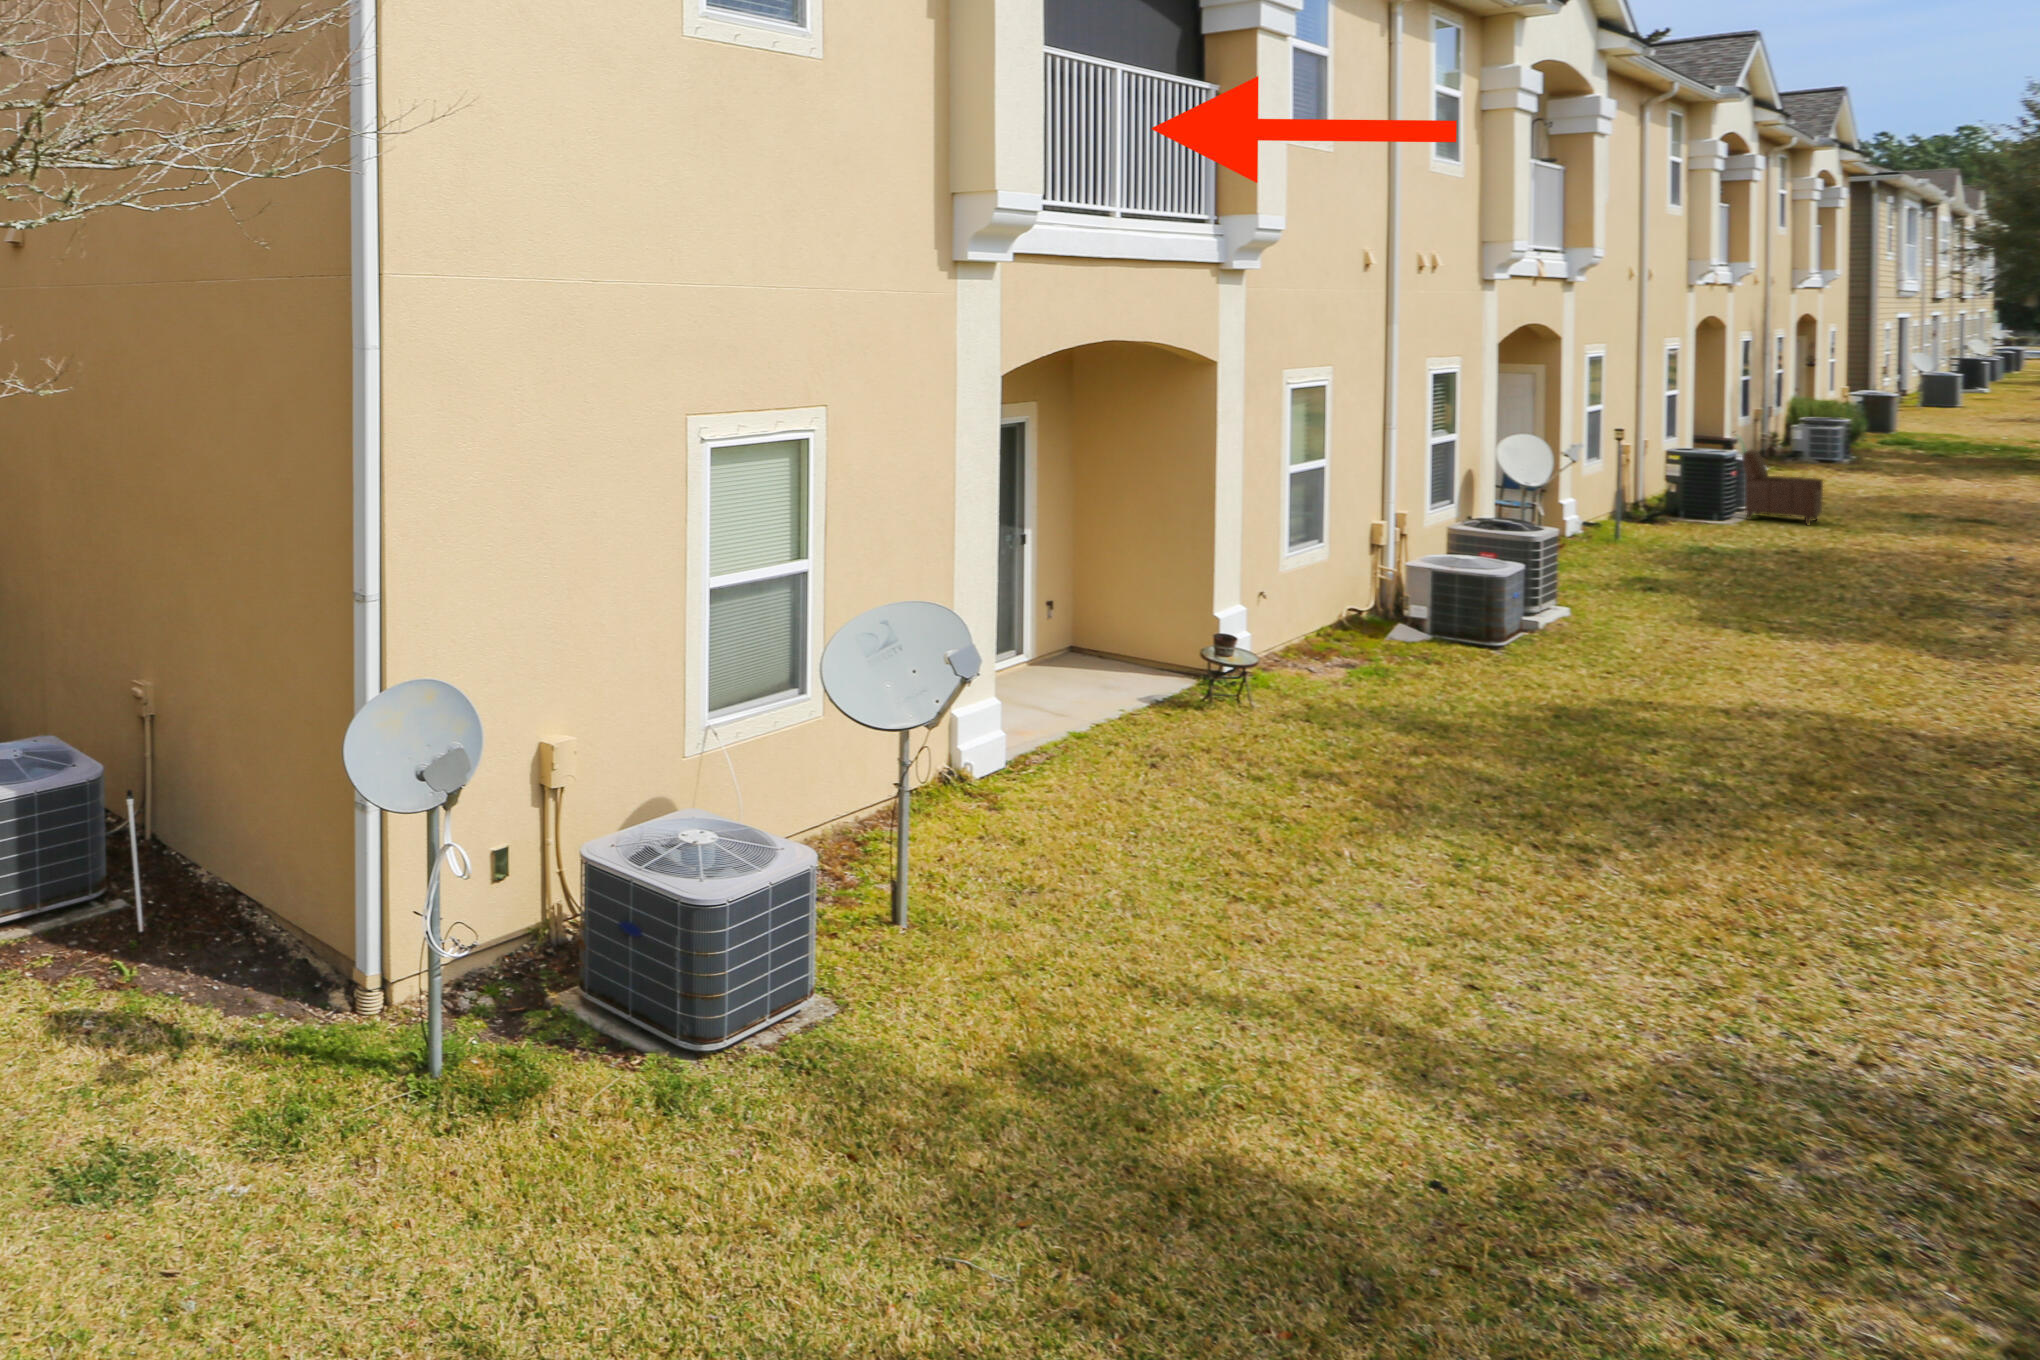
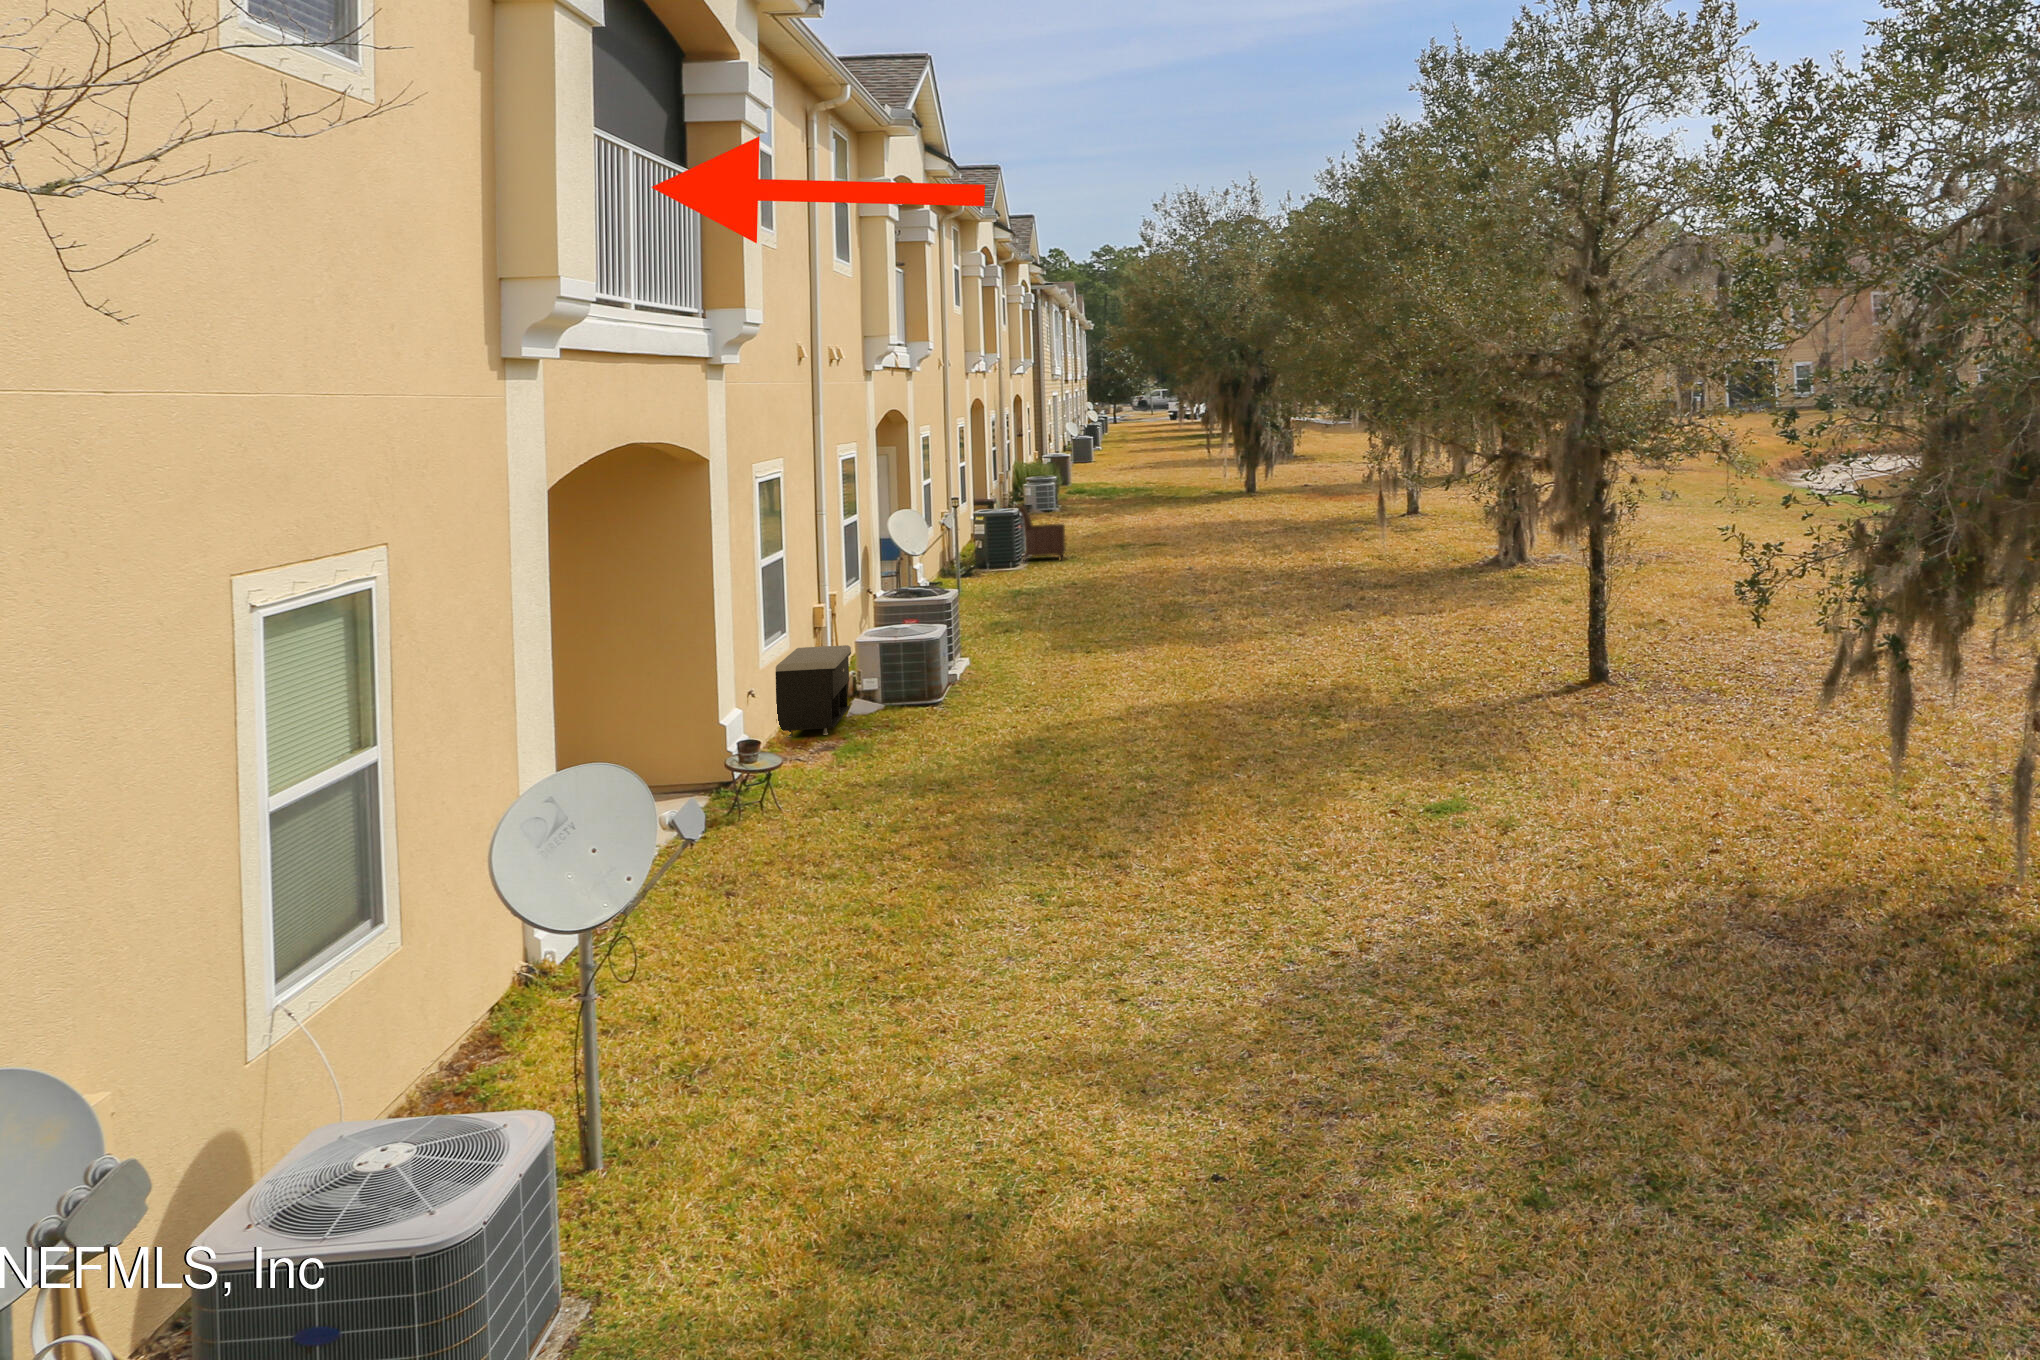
storage bench: none [1294,561,1392,653] -> present [776,645,851,737]

